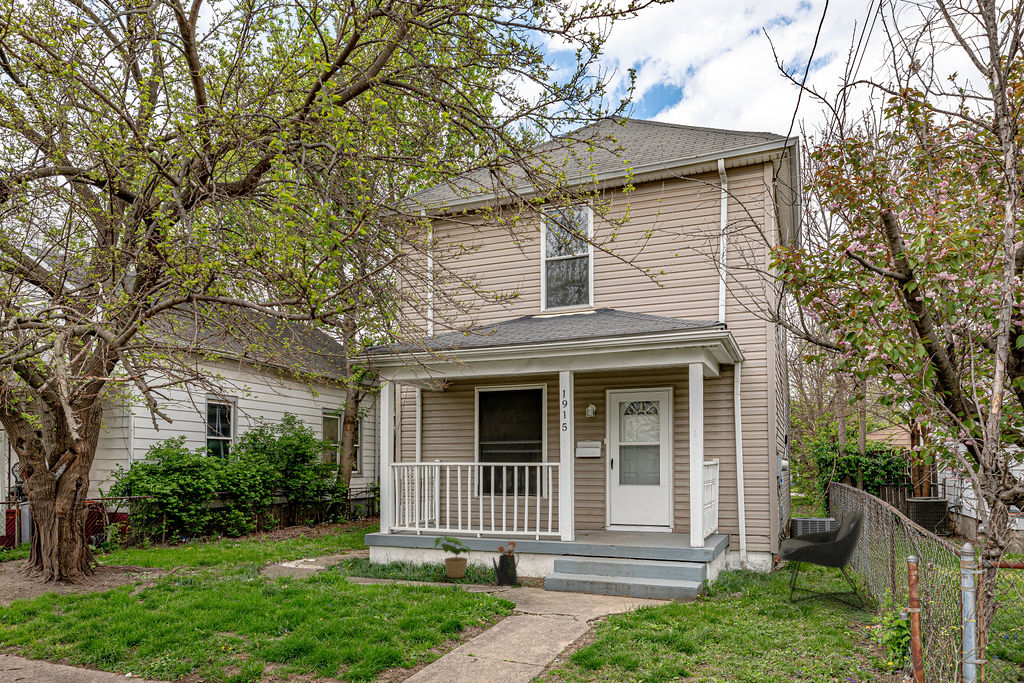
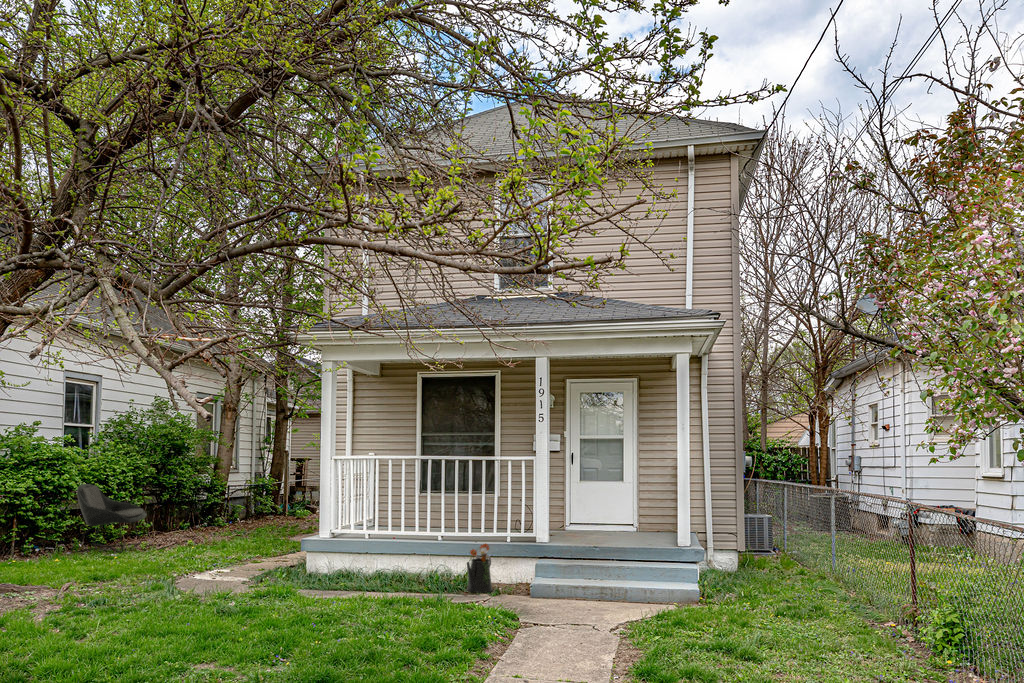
lounge chair: present [778,510,864,609] -> present [71,484,147,553]
potted plant: present [434,536,470,578] -> none [391,539,433,586]

